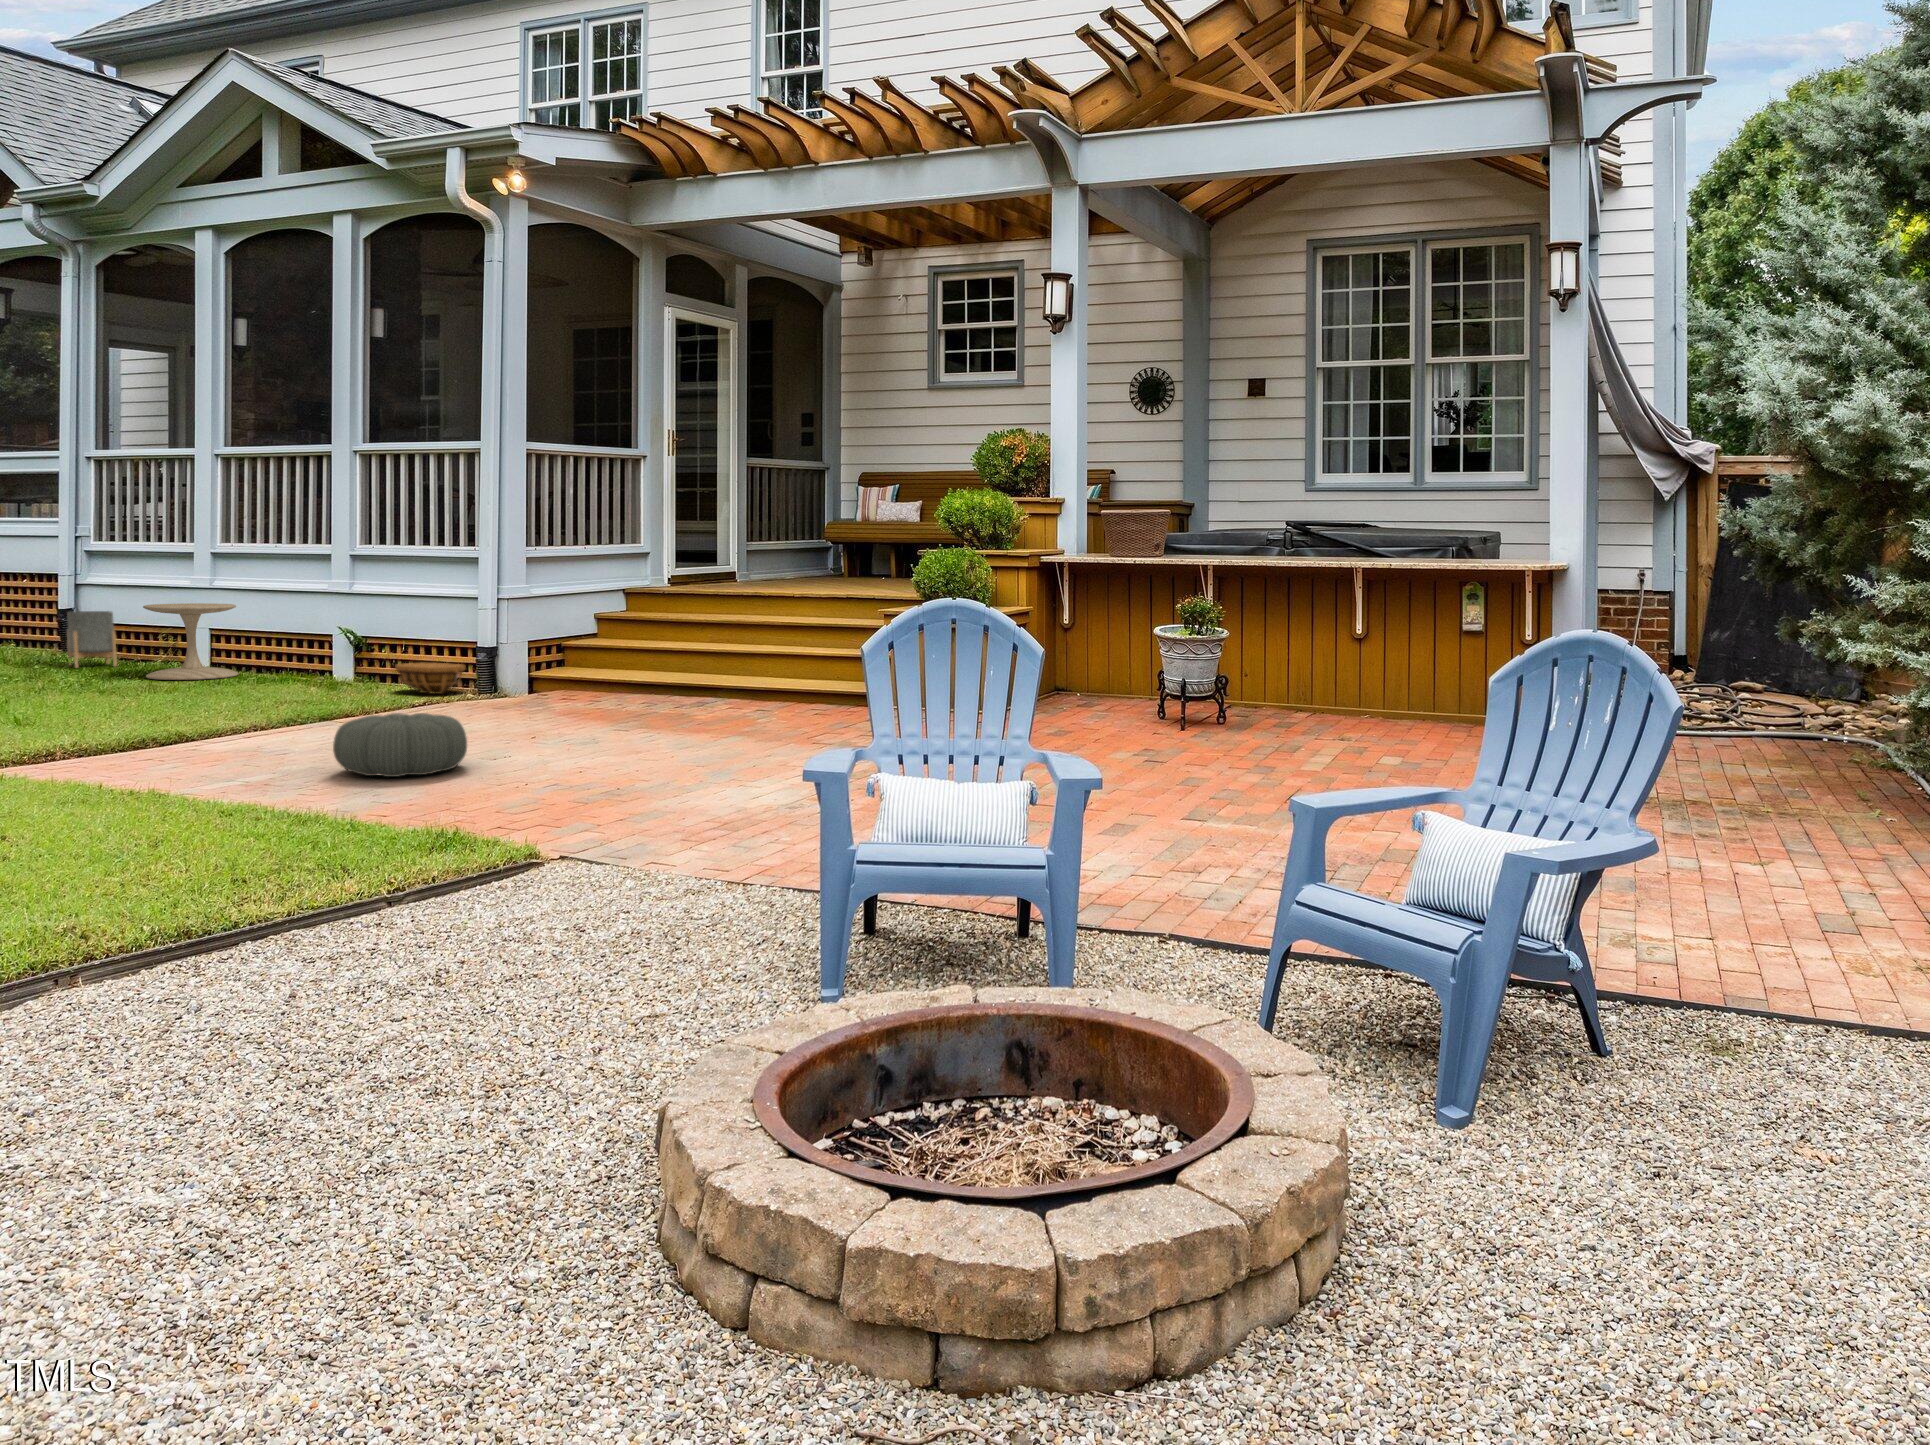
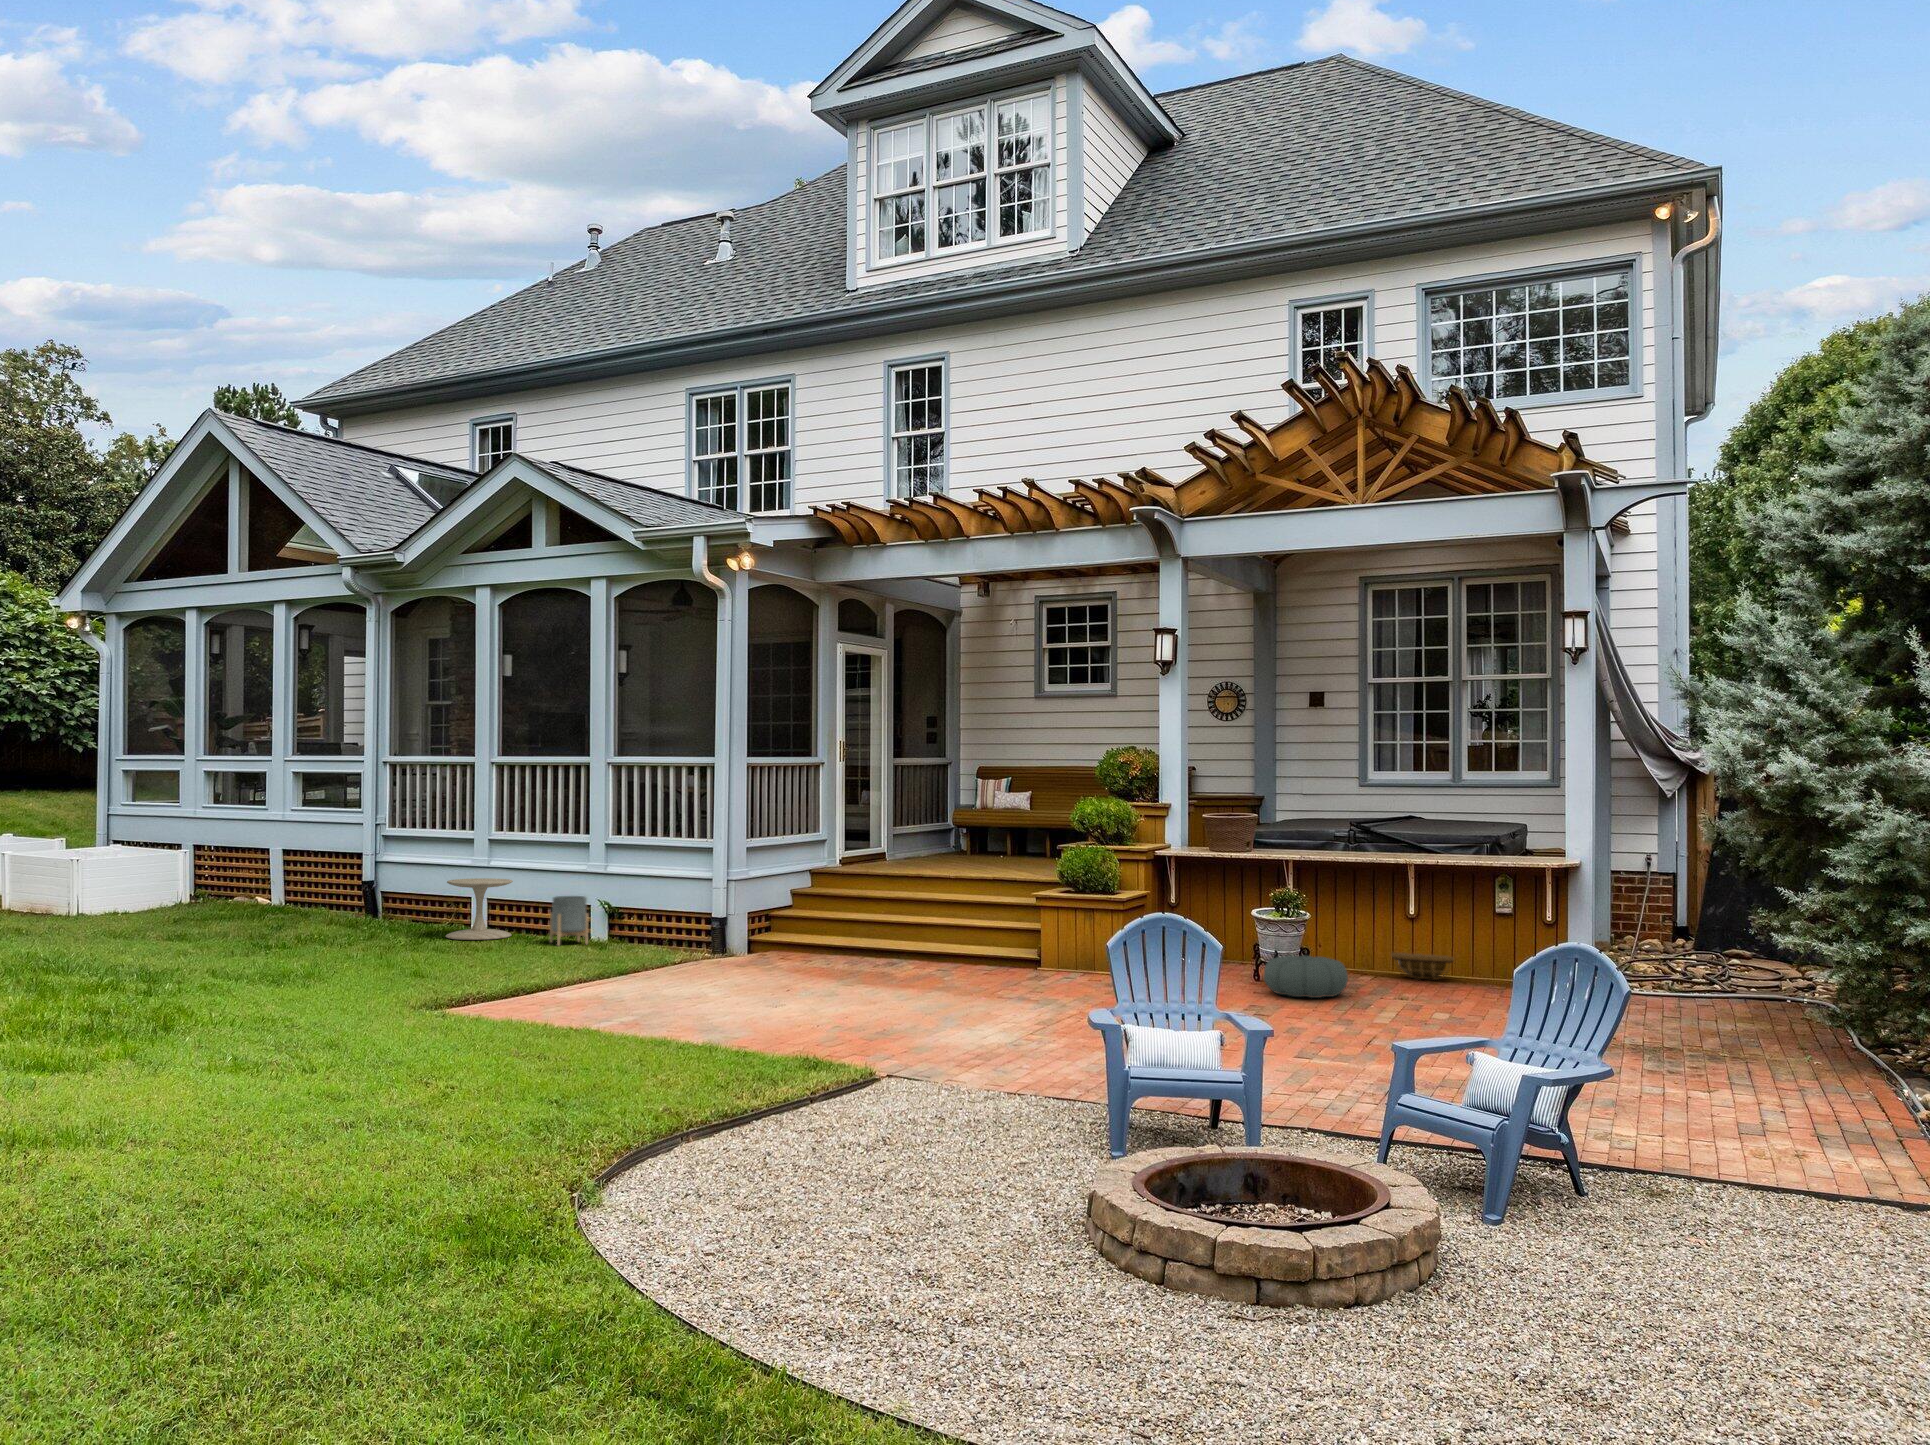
planter: present [67,611,117,668] -> present [550,896,589,945]
basket: present [395,663,466,694] -> present [1391,953,1454,980]
pouf: present [333,713,467,777] -> present [1264,956,1348,998]

